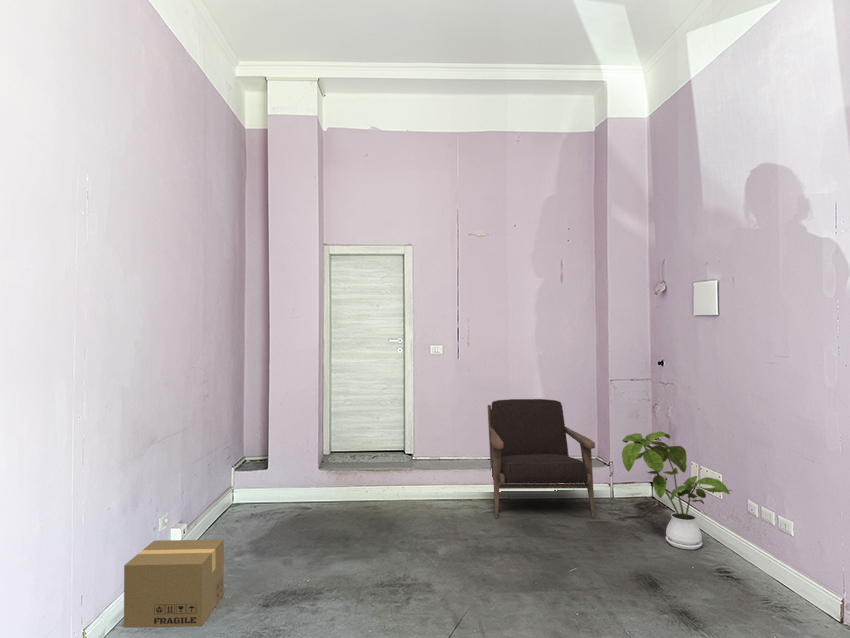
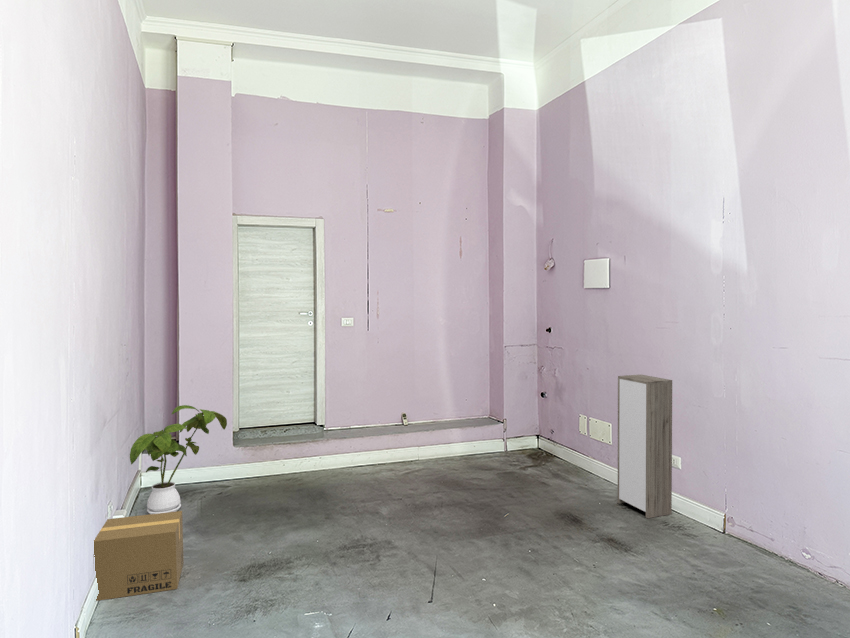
armchair: present [488,399,595,518] -> none [396,367,498,476]
storage cabinet: none [738,420,818,613] -> present [618,375,672,518]
house plant: present [622,432,732,549] -> present [130,405,227,514]

